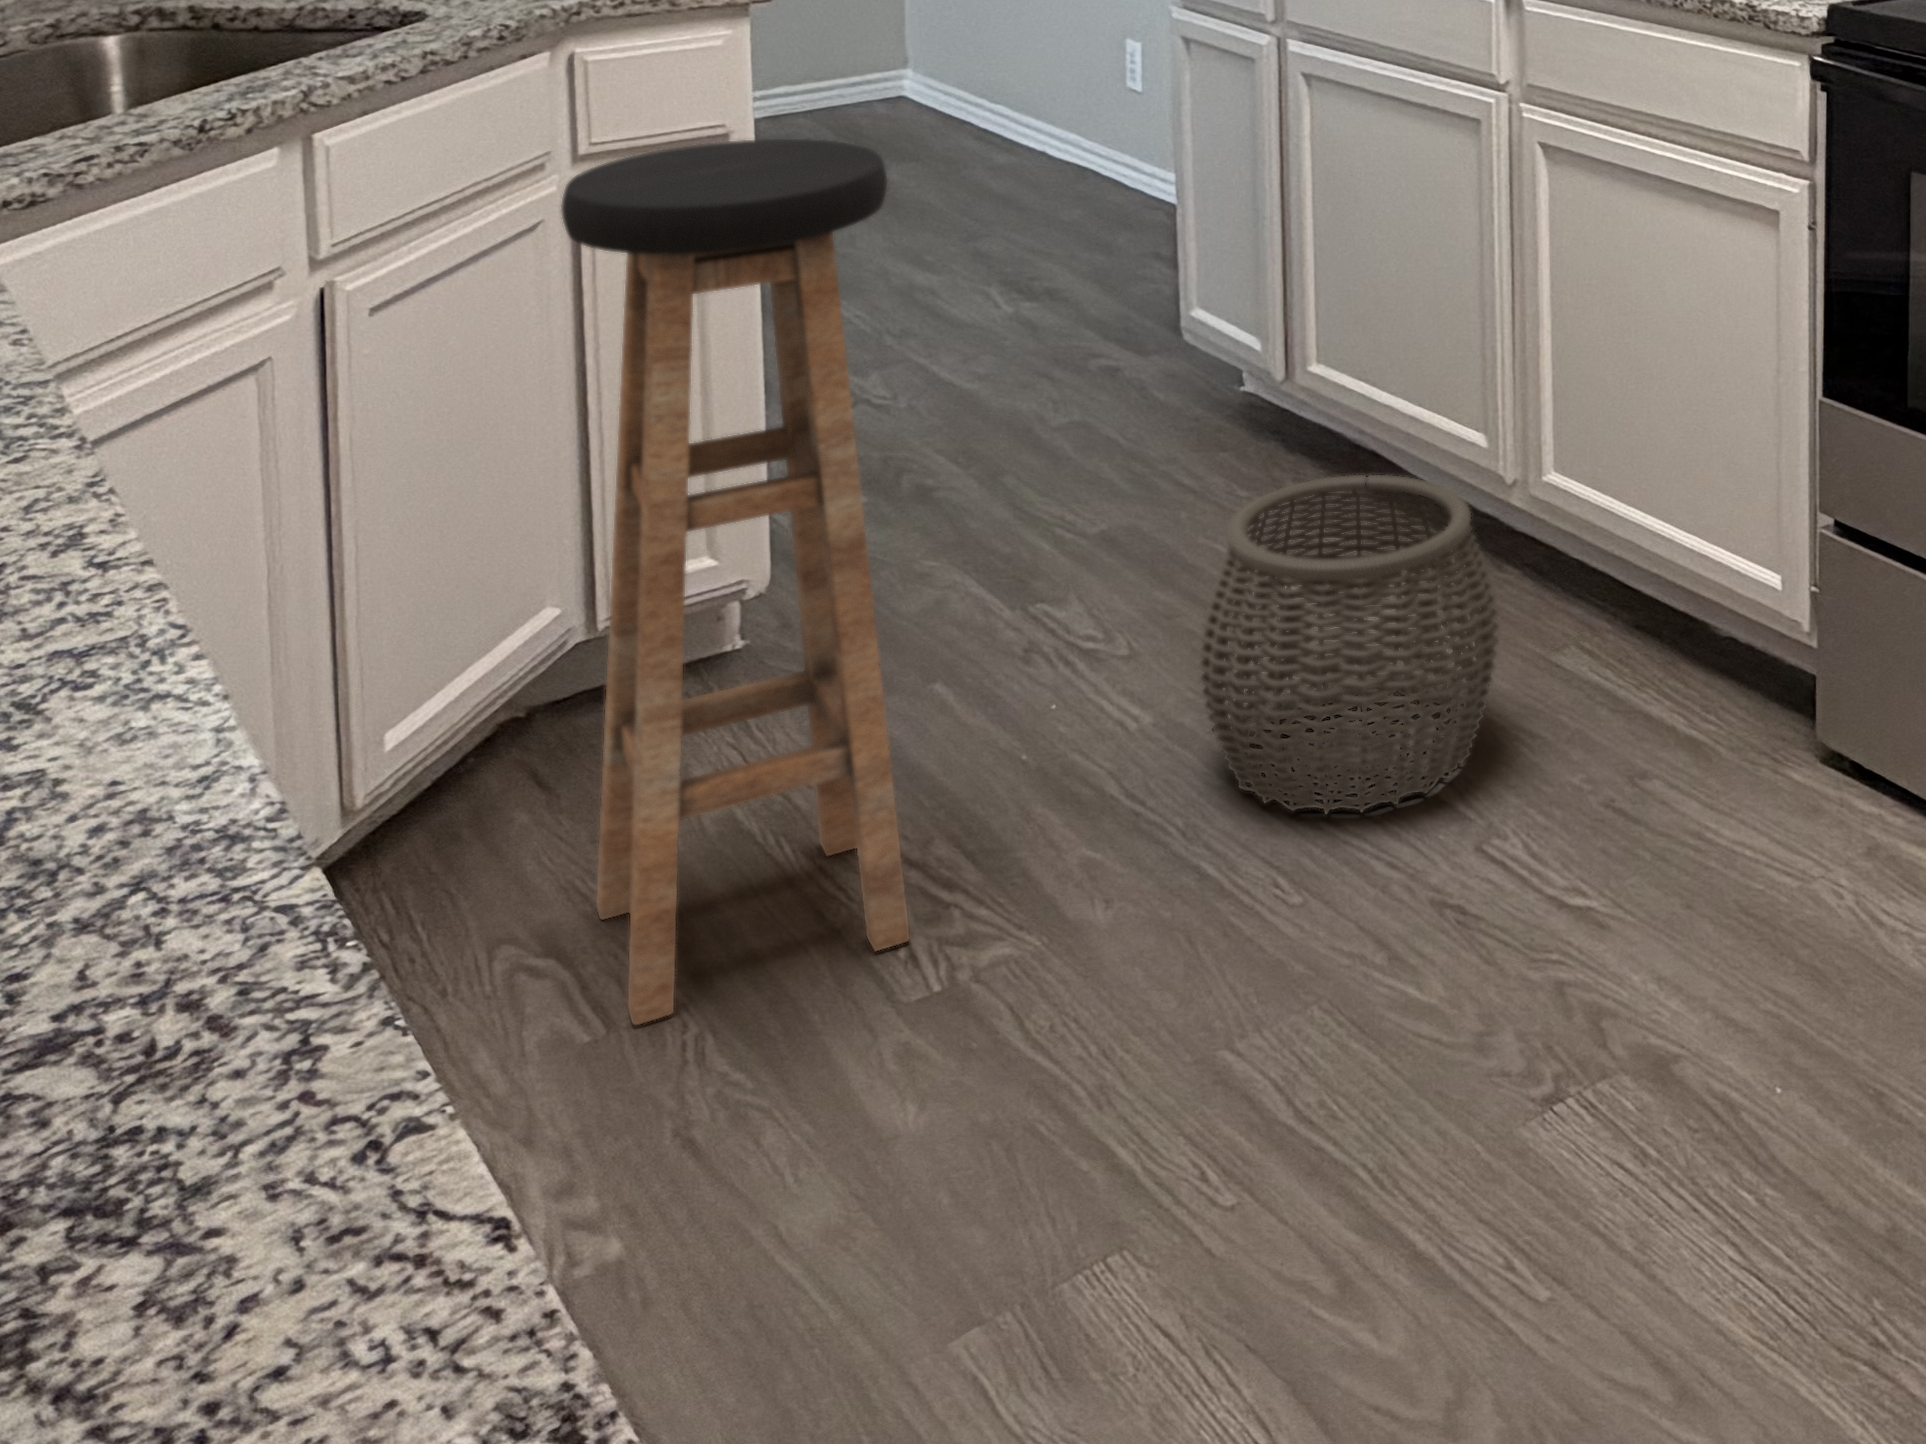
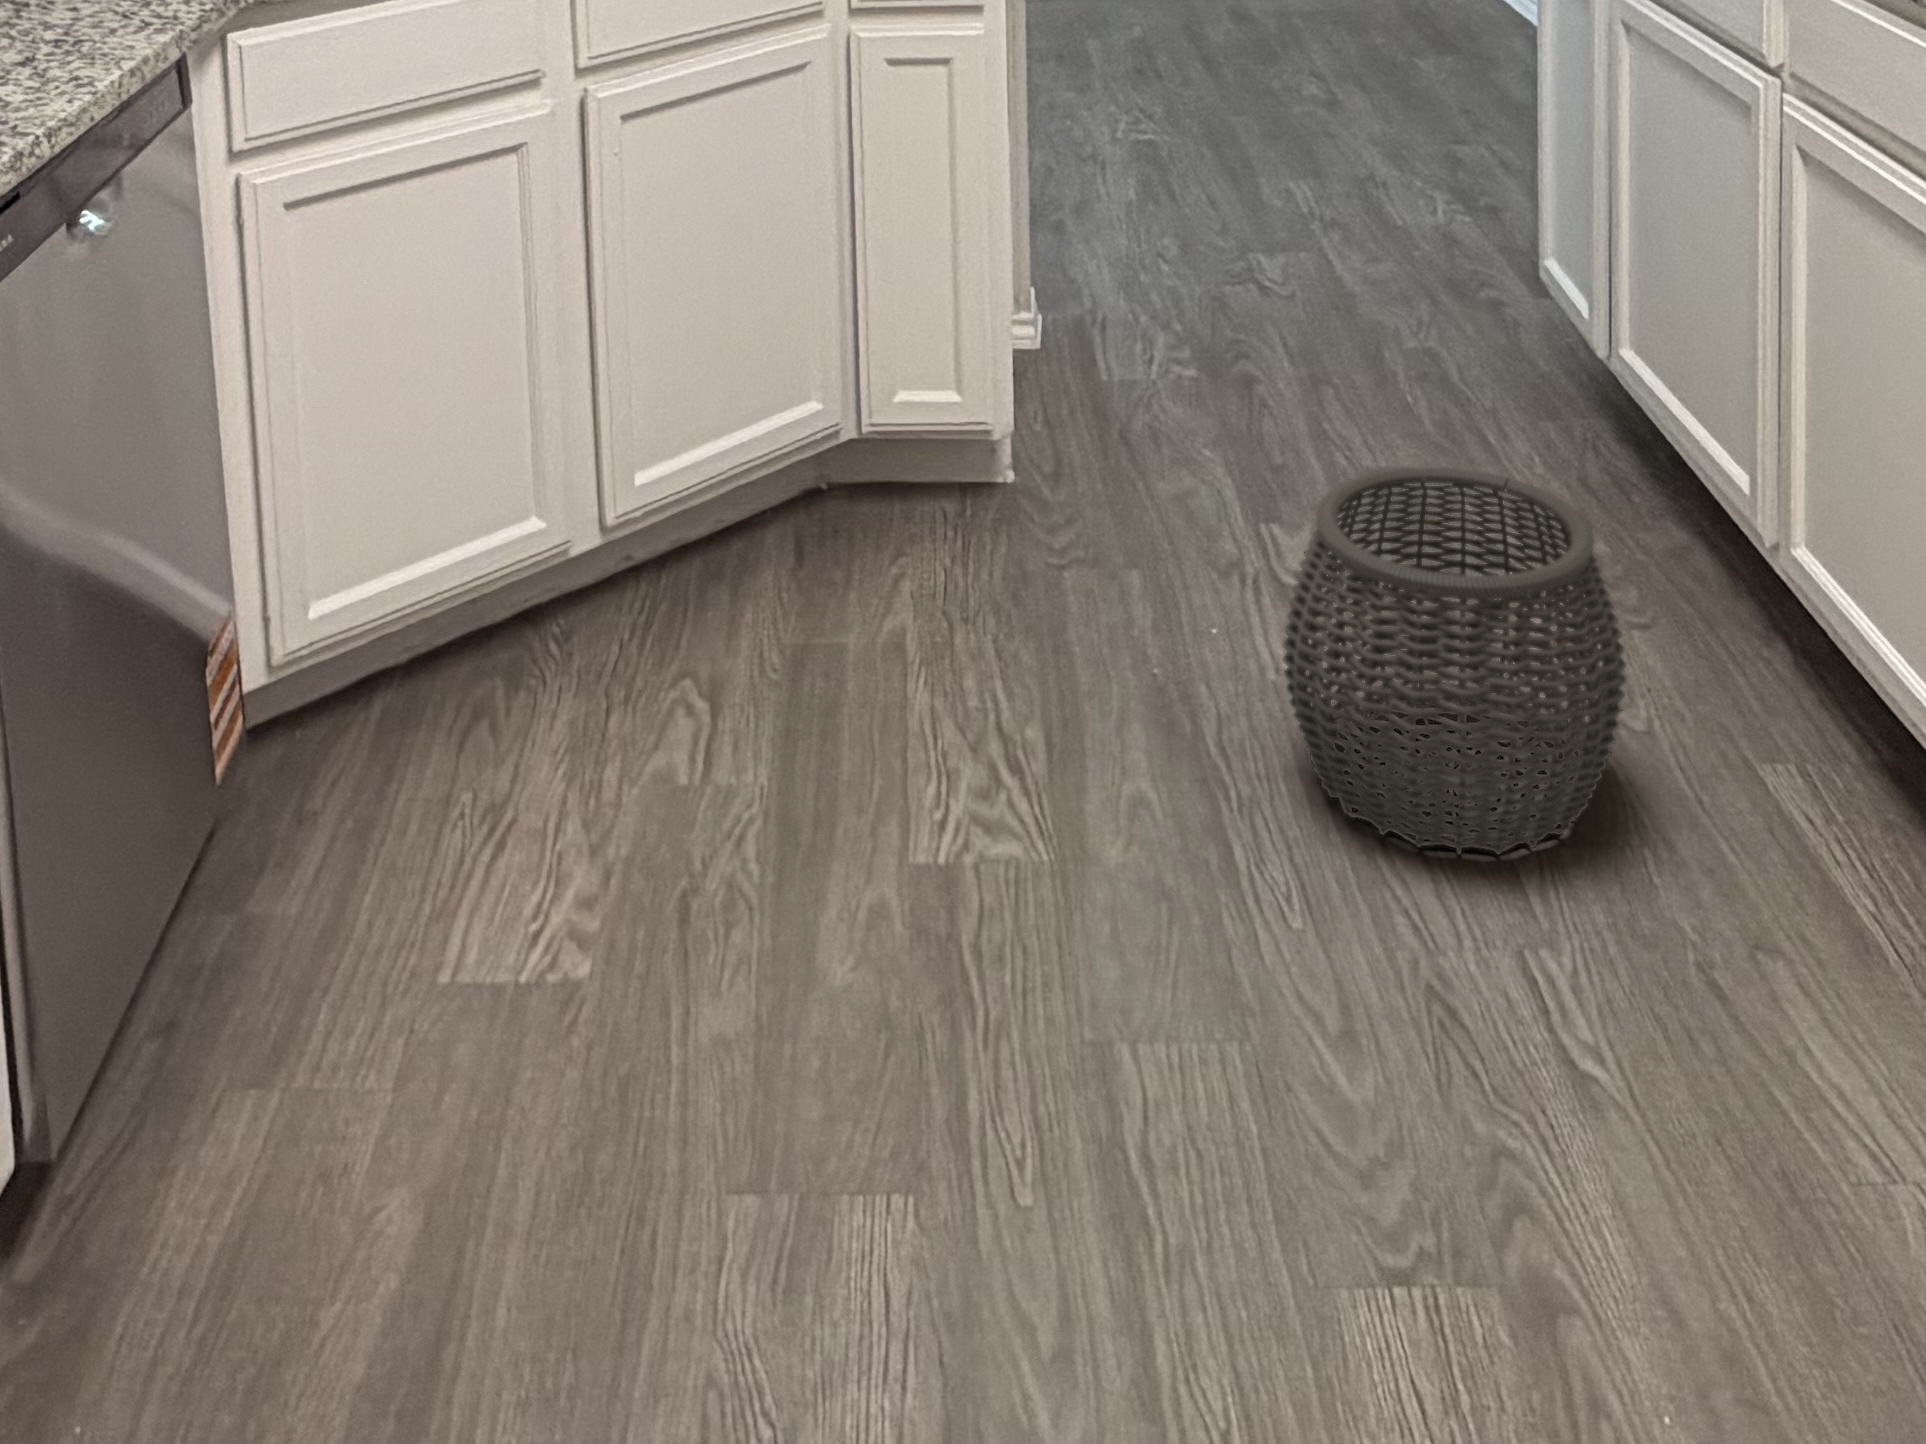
bar stool: present [561,139,910,1025] -> none [694,13,972,803]

